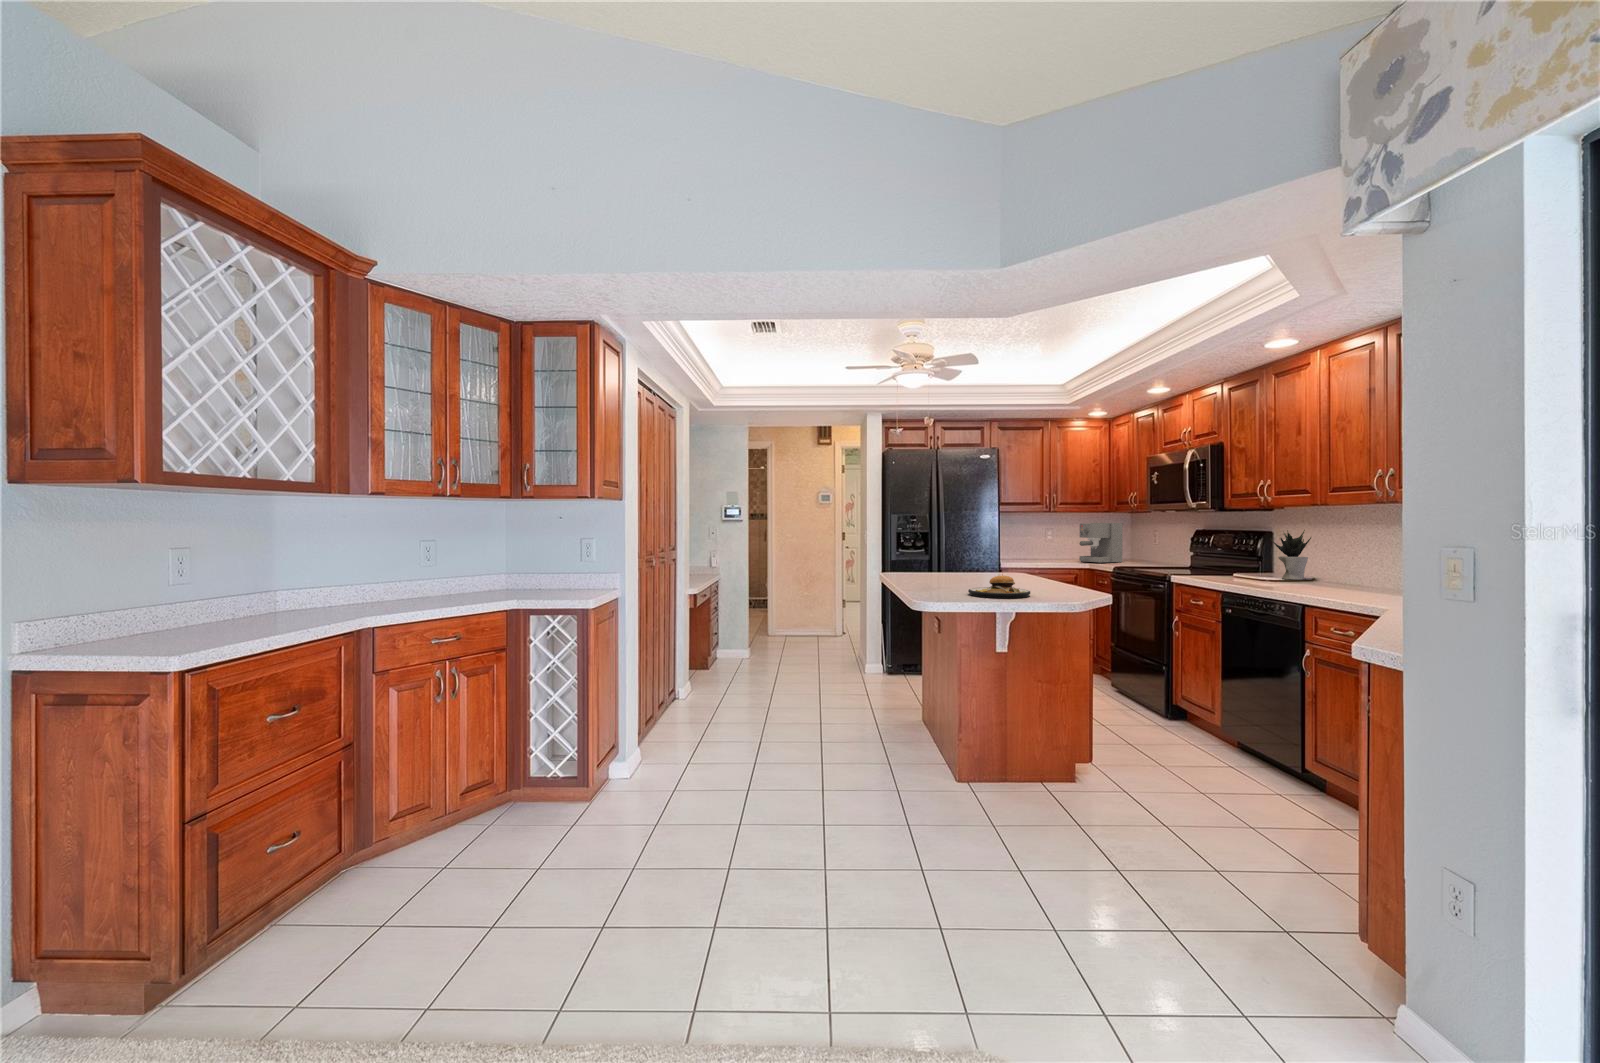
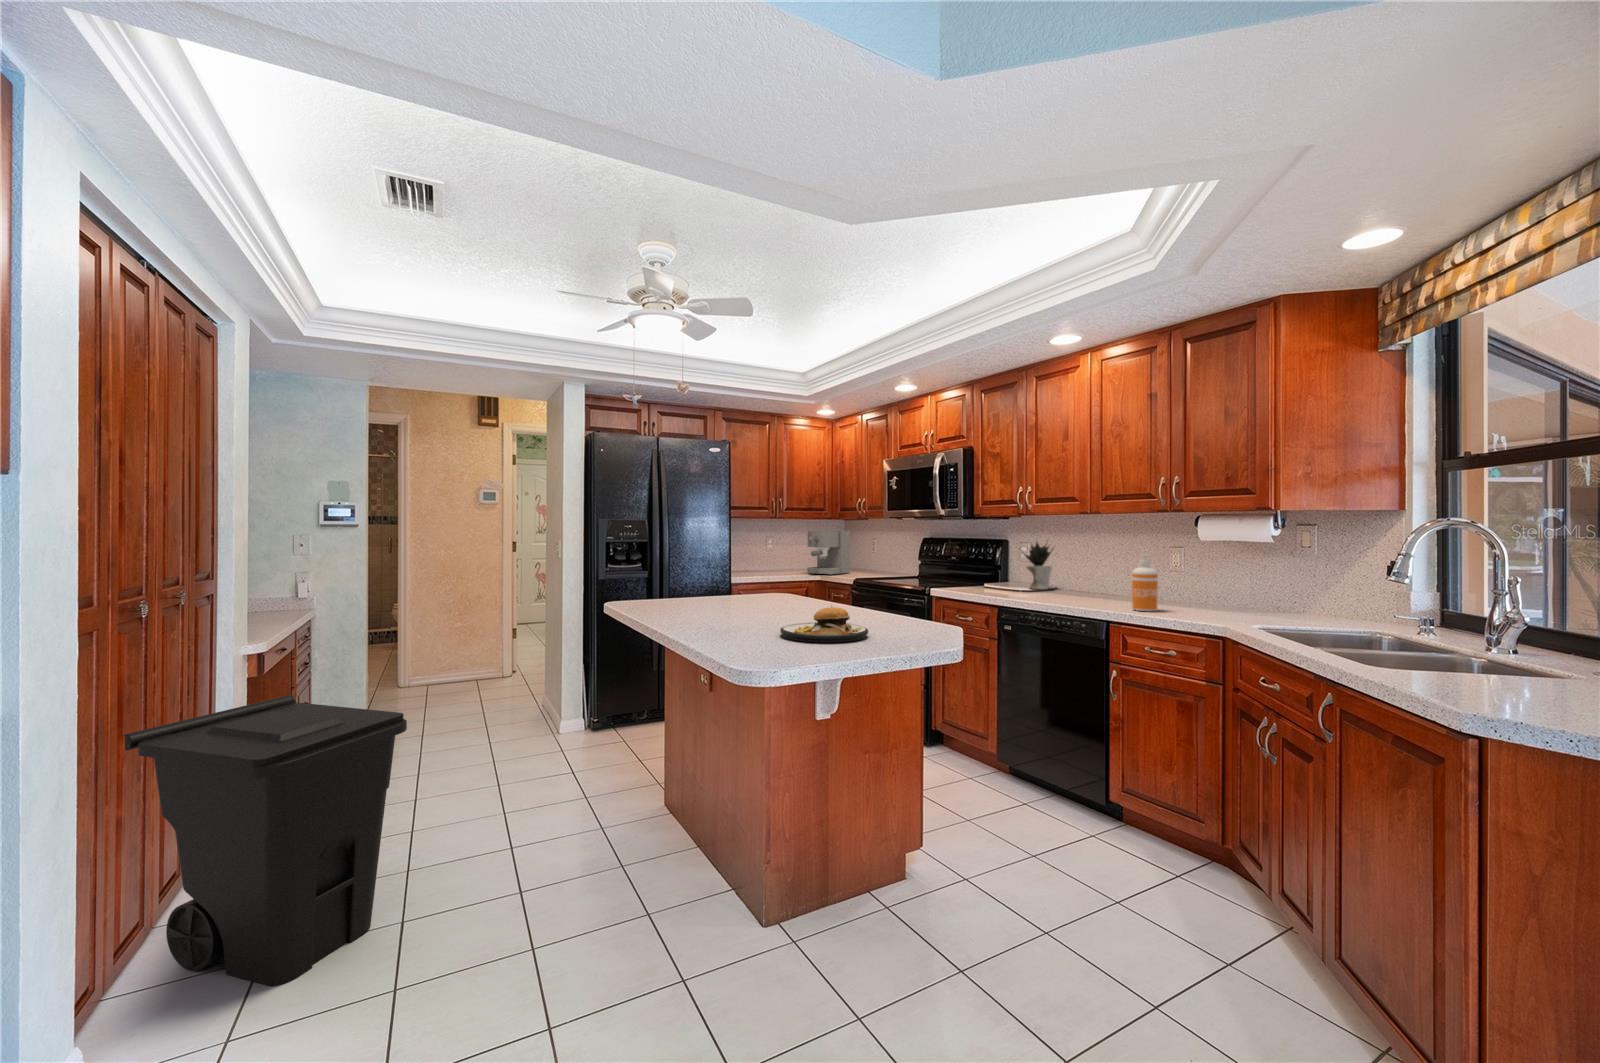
soap dispenser: none [1344,544,1372,599] -> present [1132,554,1158,611]
trash can: none [645,615,762,754] -> present [124,695,407,986]

